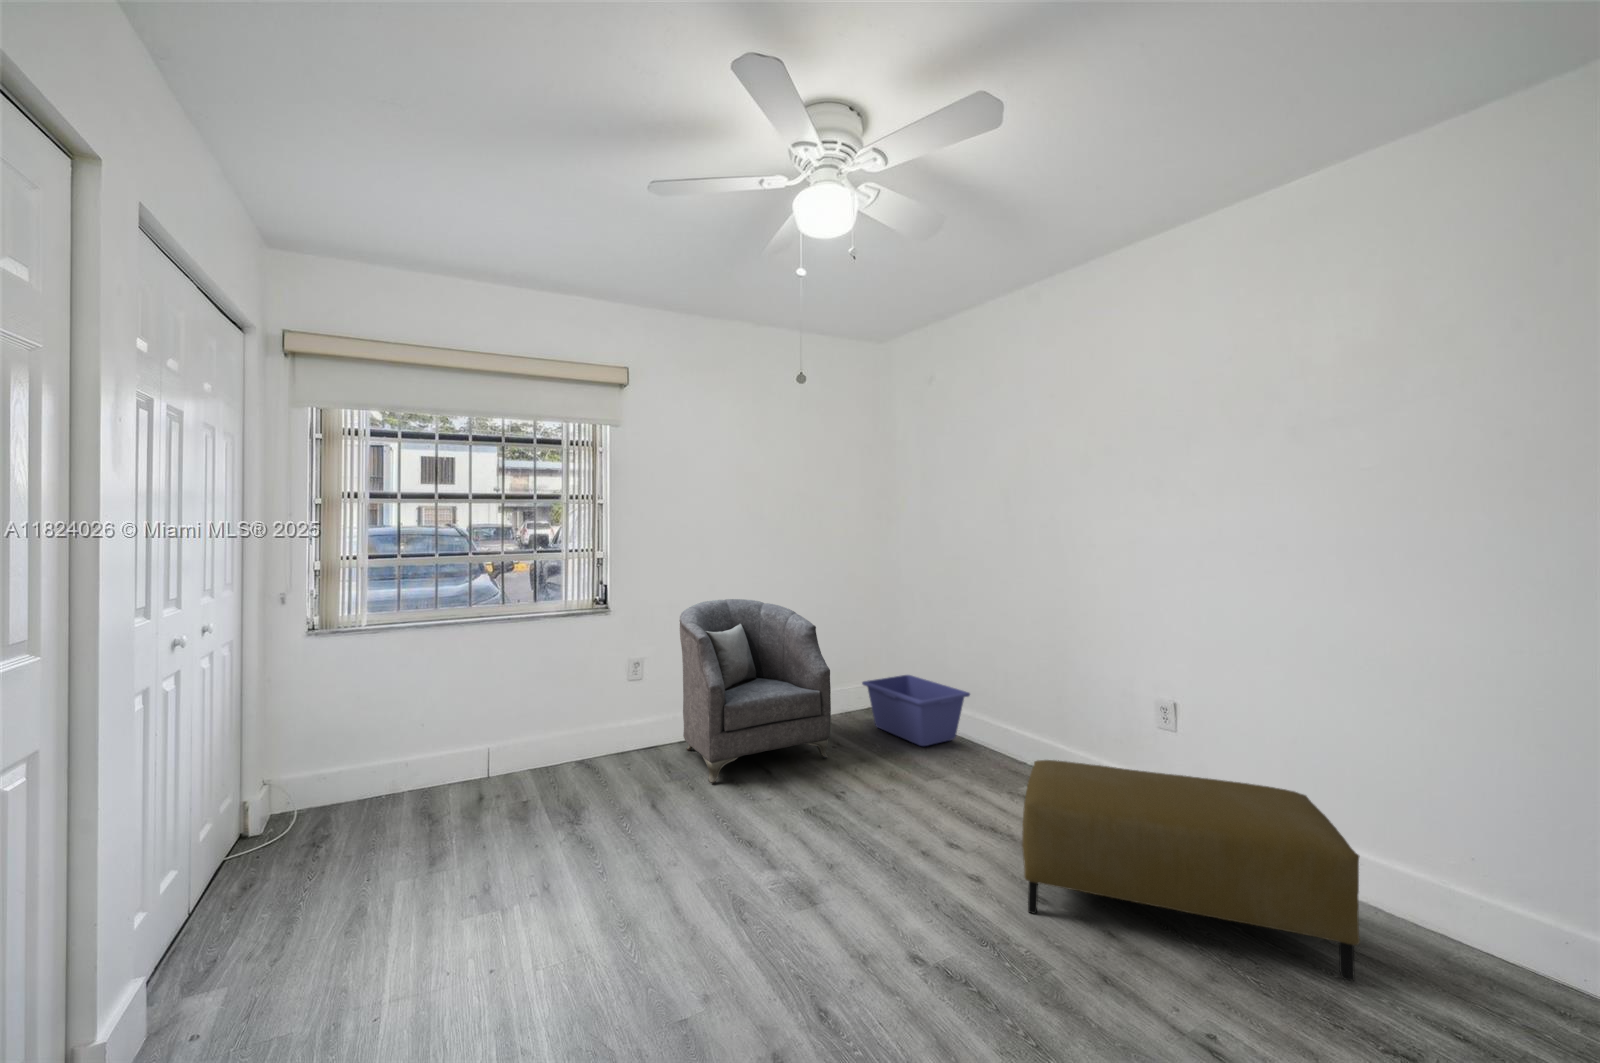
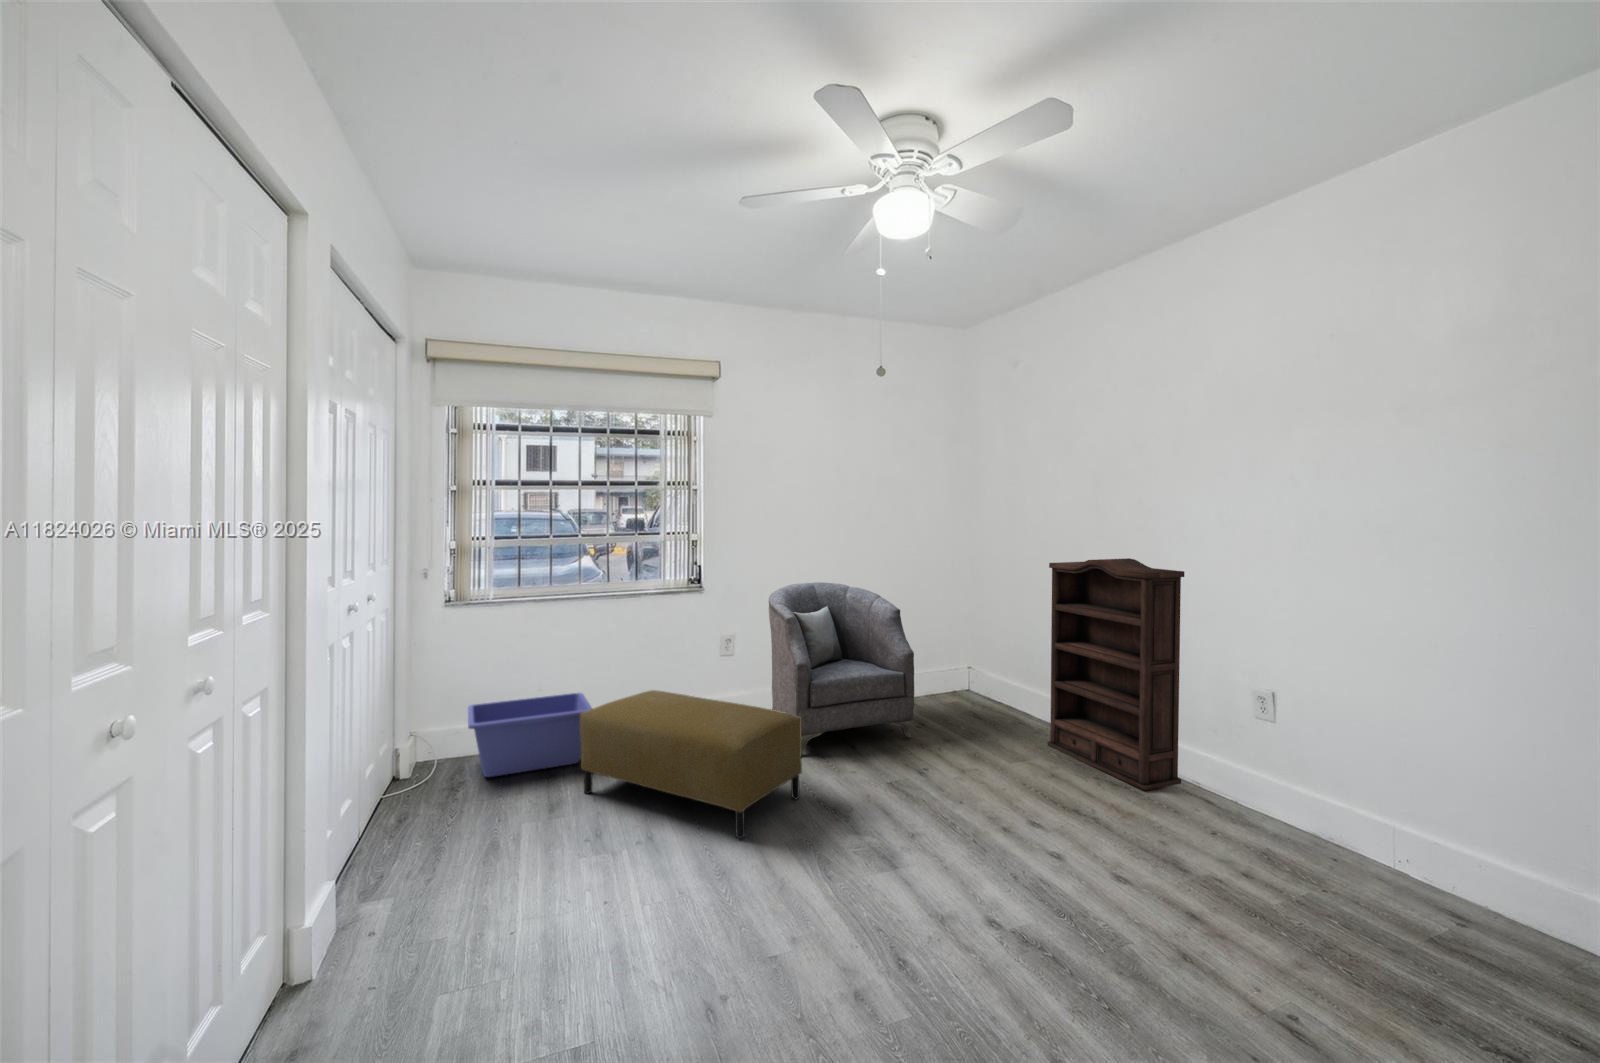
bookshelf: none [962,572,1092,803] -> present [1048,558,1184,791]
storage bin: present [862,675,970,746] -> present [468,693,592,777]
ottoman: present [1022,760,1360,981] -> present [580,690,802,838]

